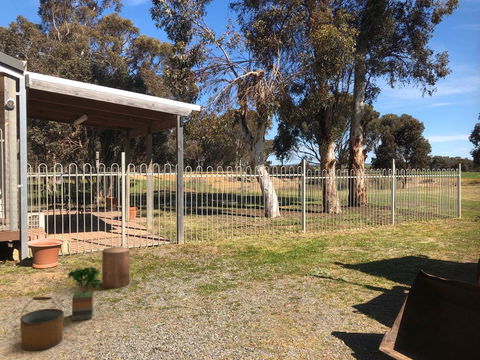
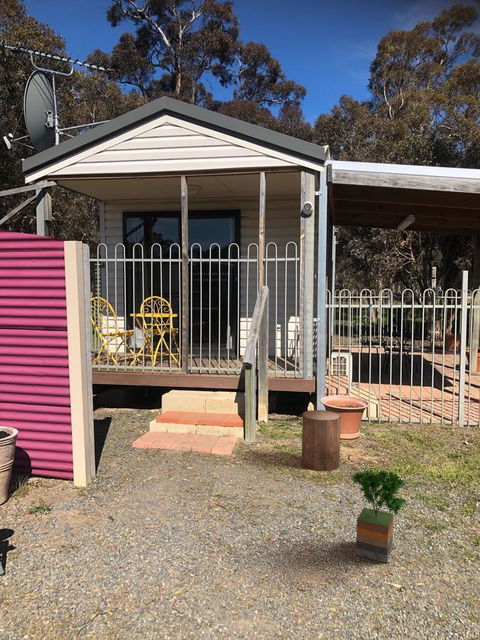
stool: present [102,247,130,288] -> present [302,410,341,471]
bucket: present [20,297,64,351] -> none [274,512,336,605]

